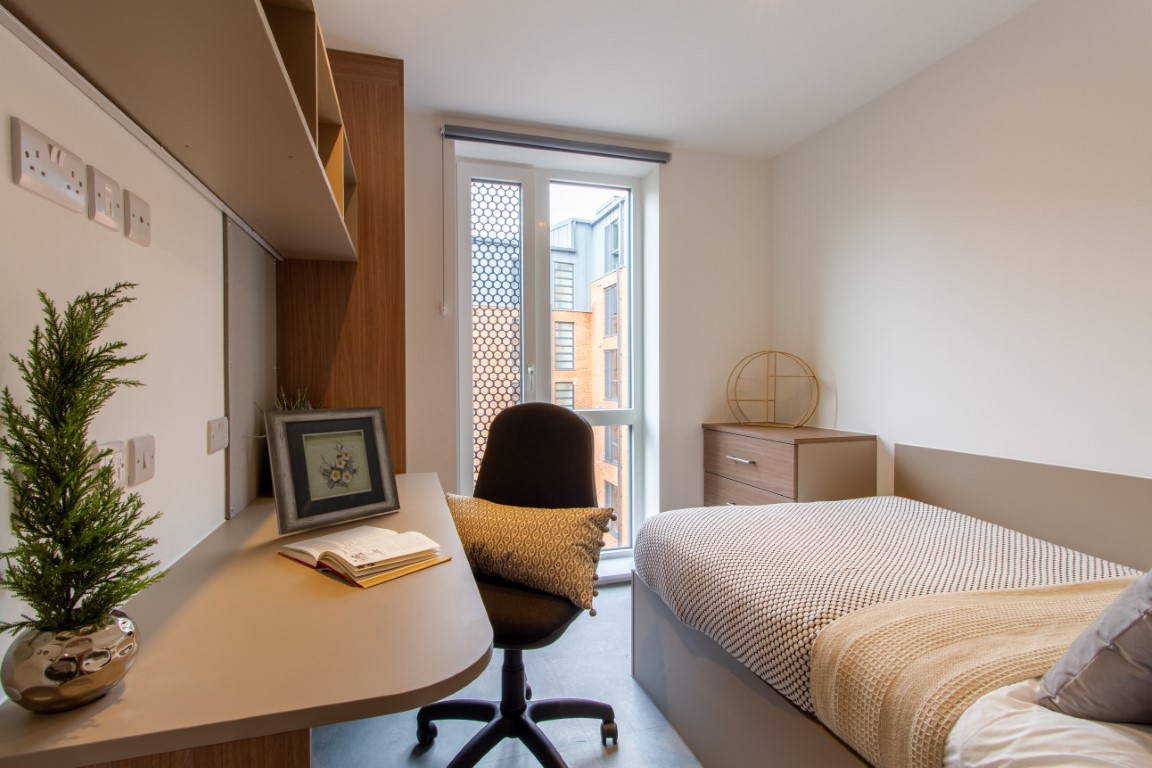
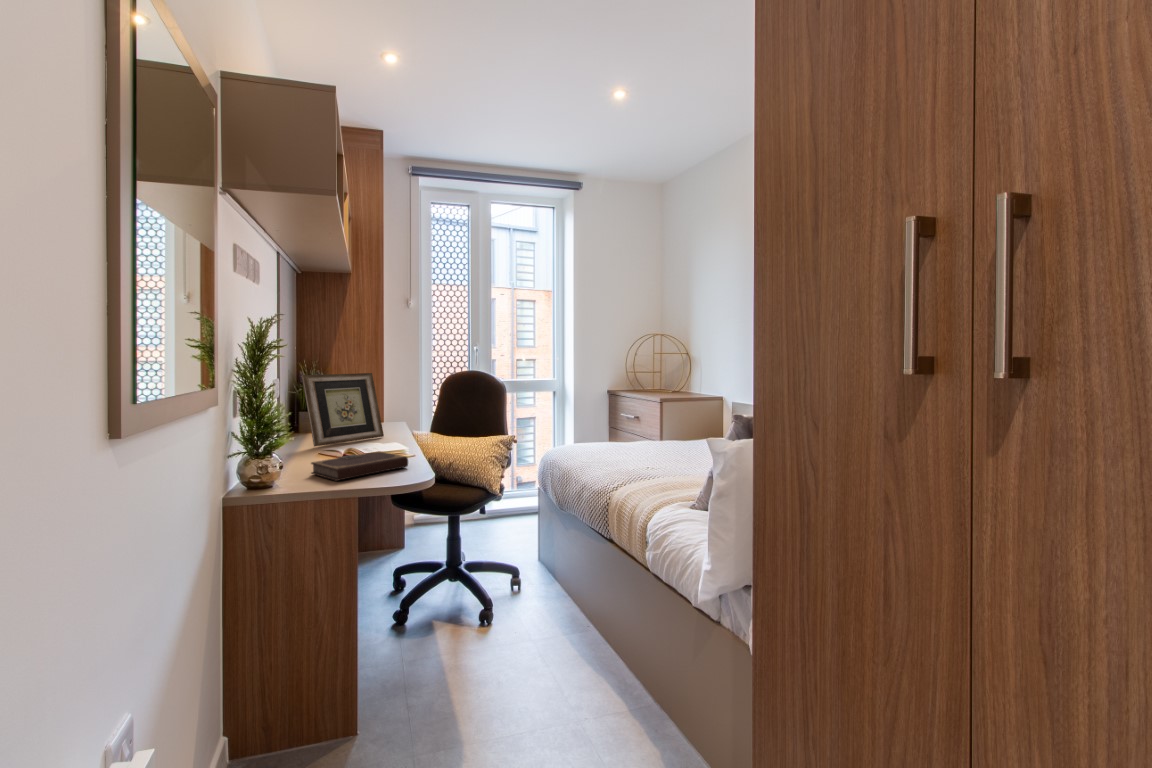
notebook: none [232,564,441,670] -> present [311,451,408,481]

